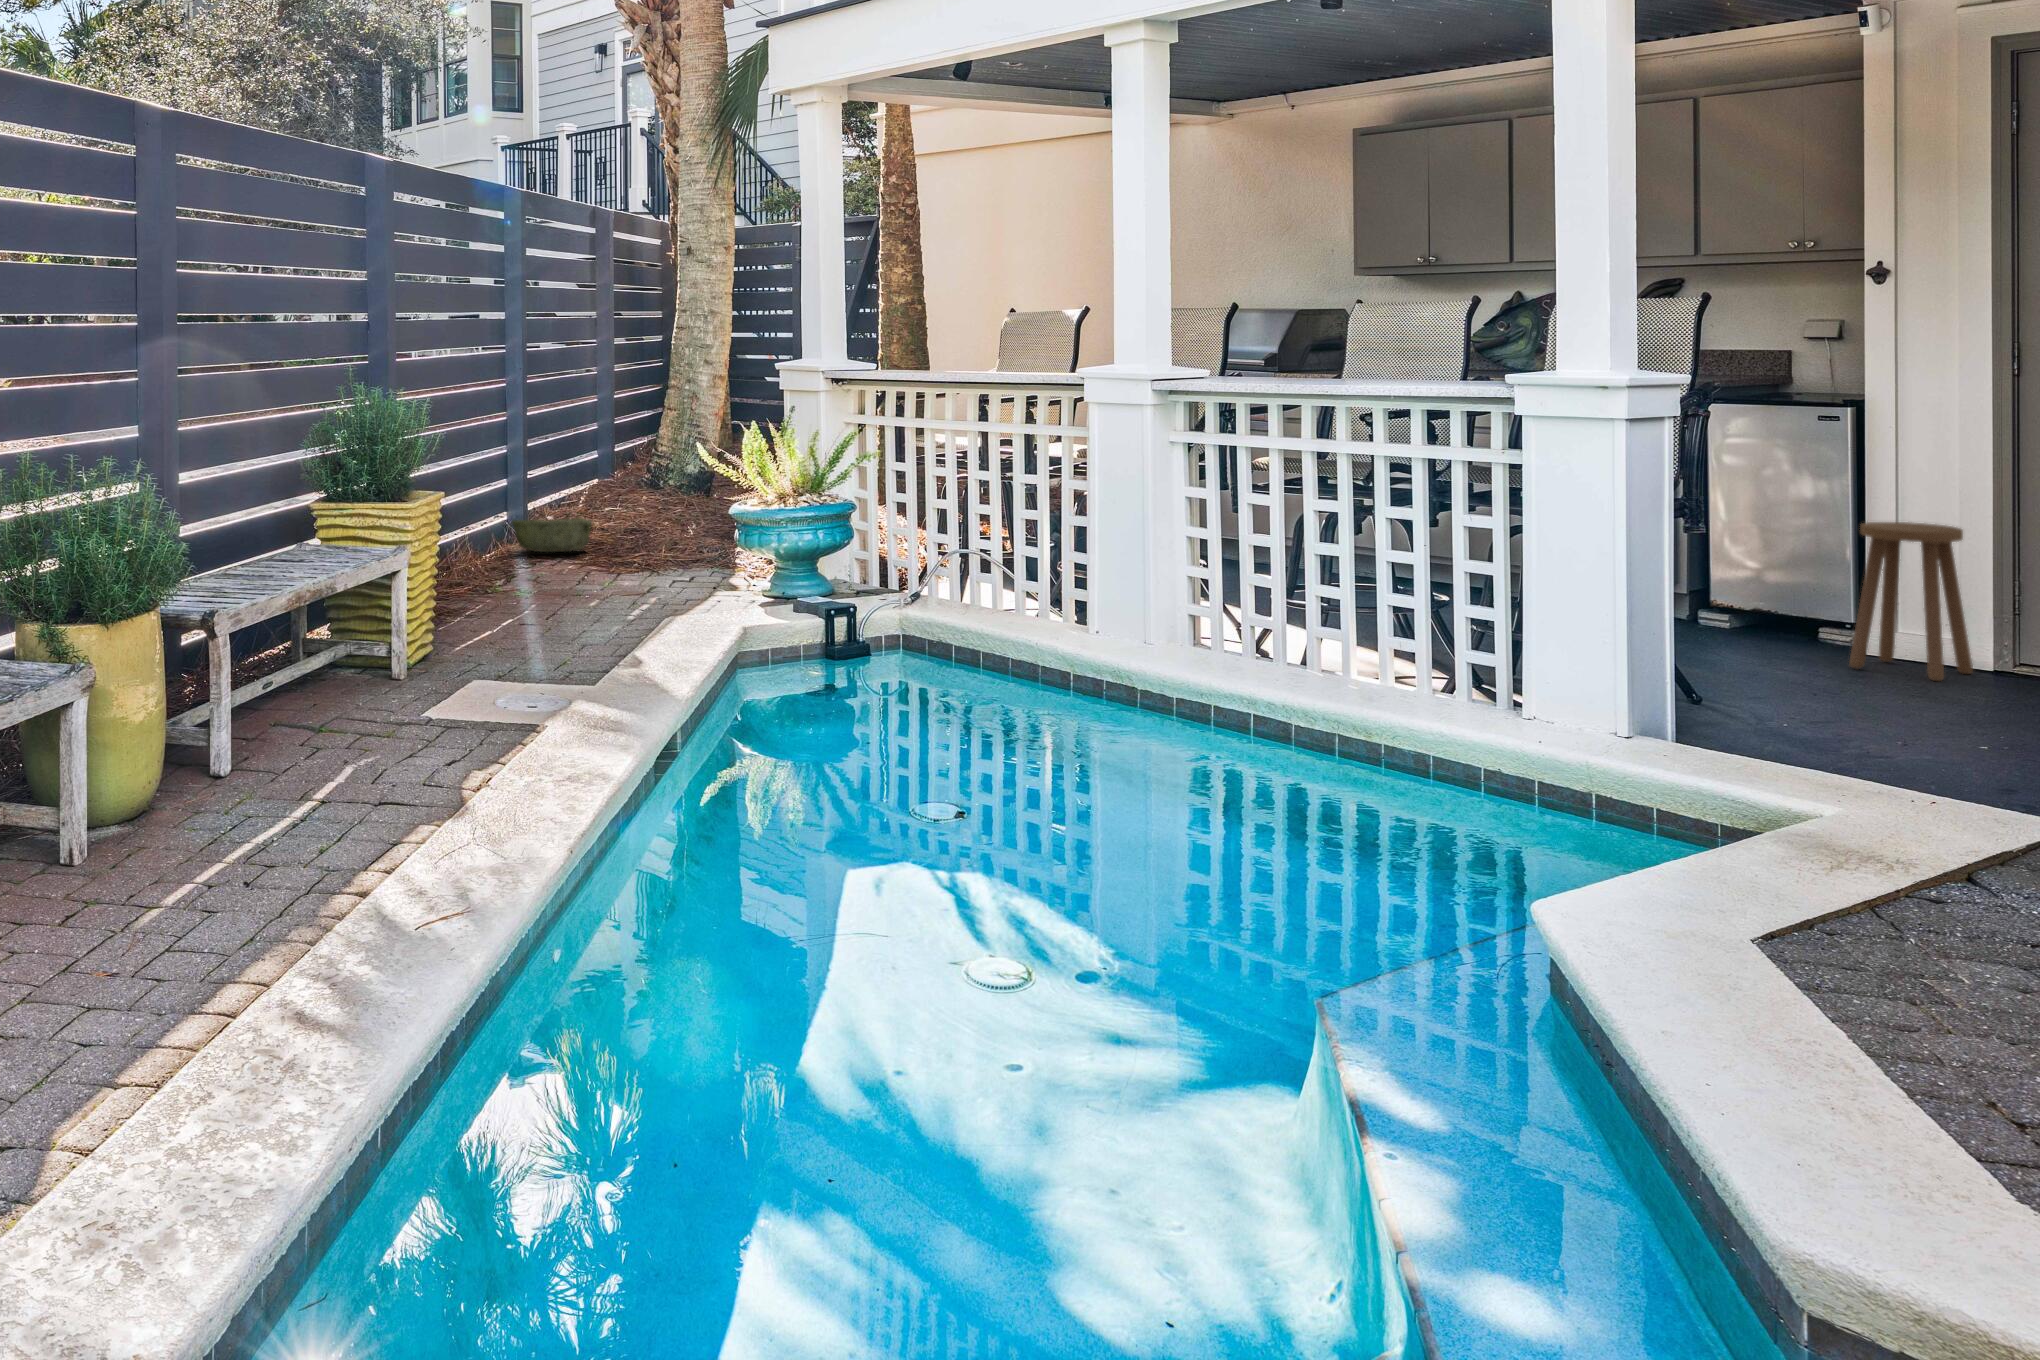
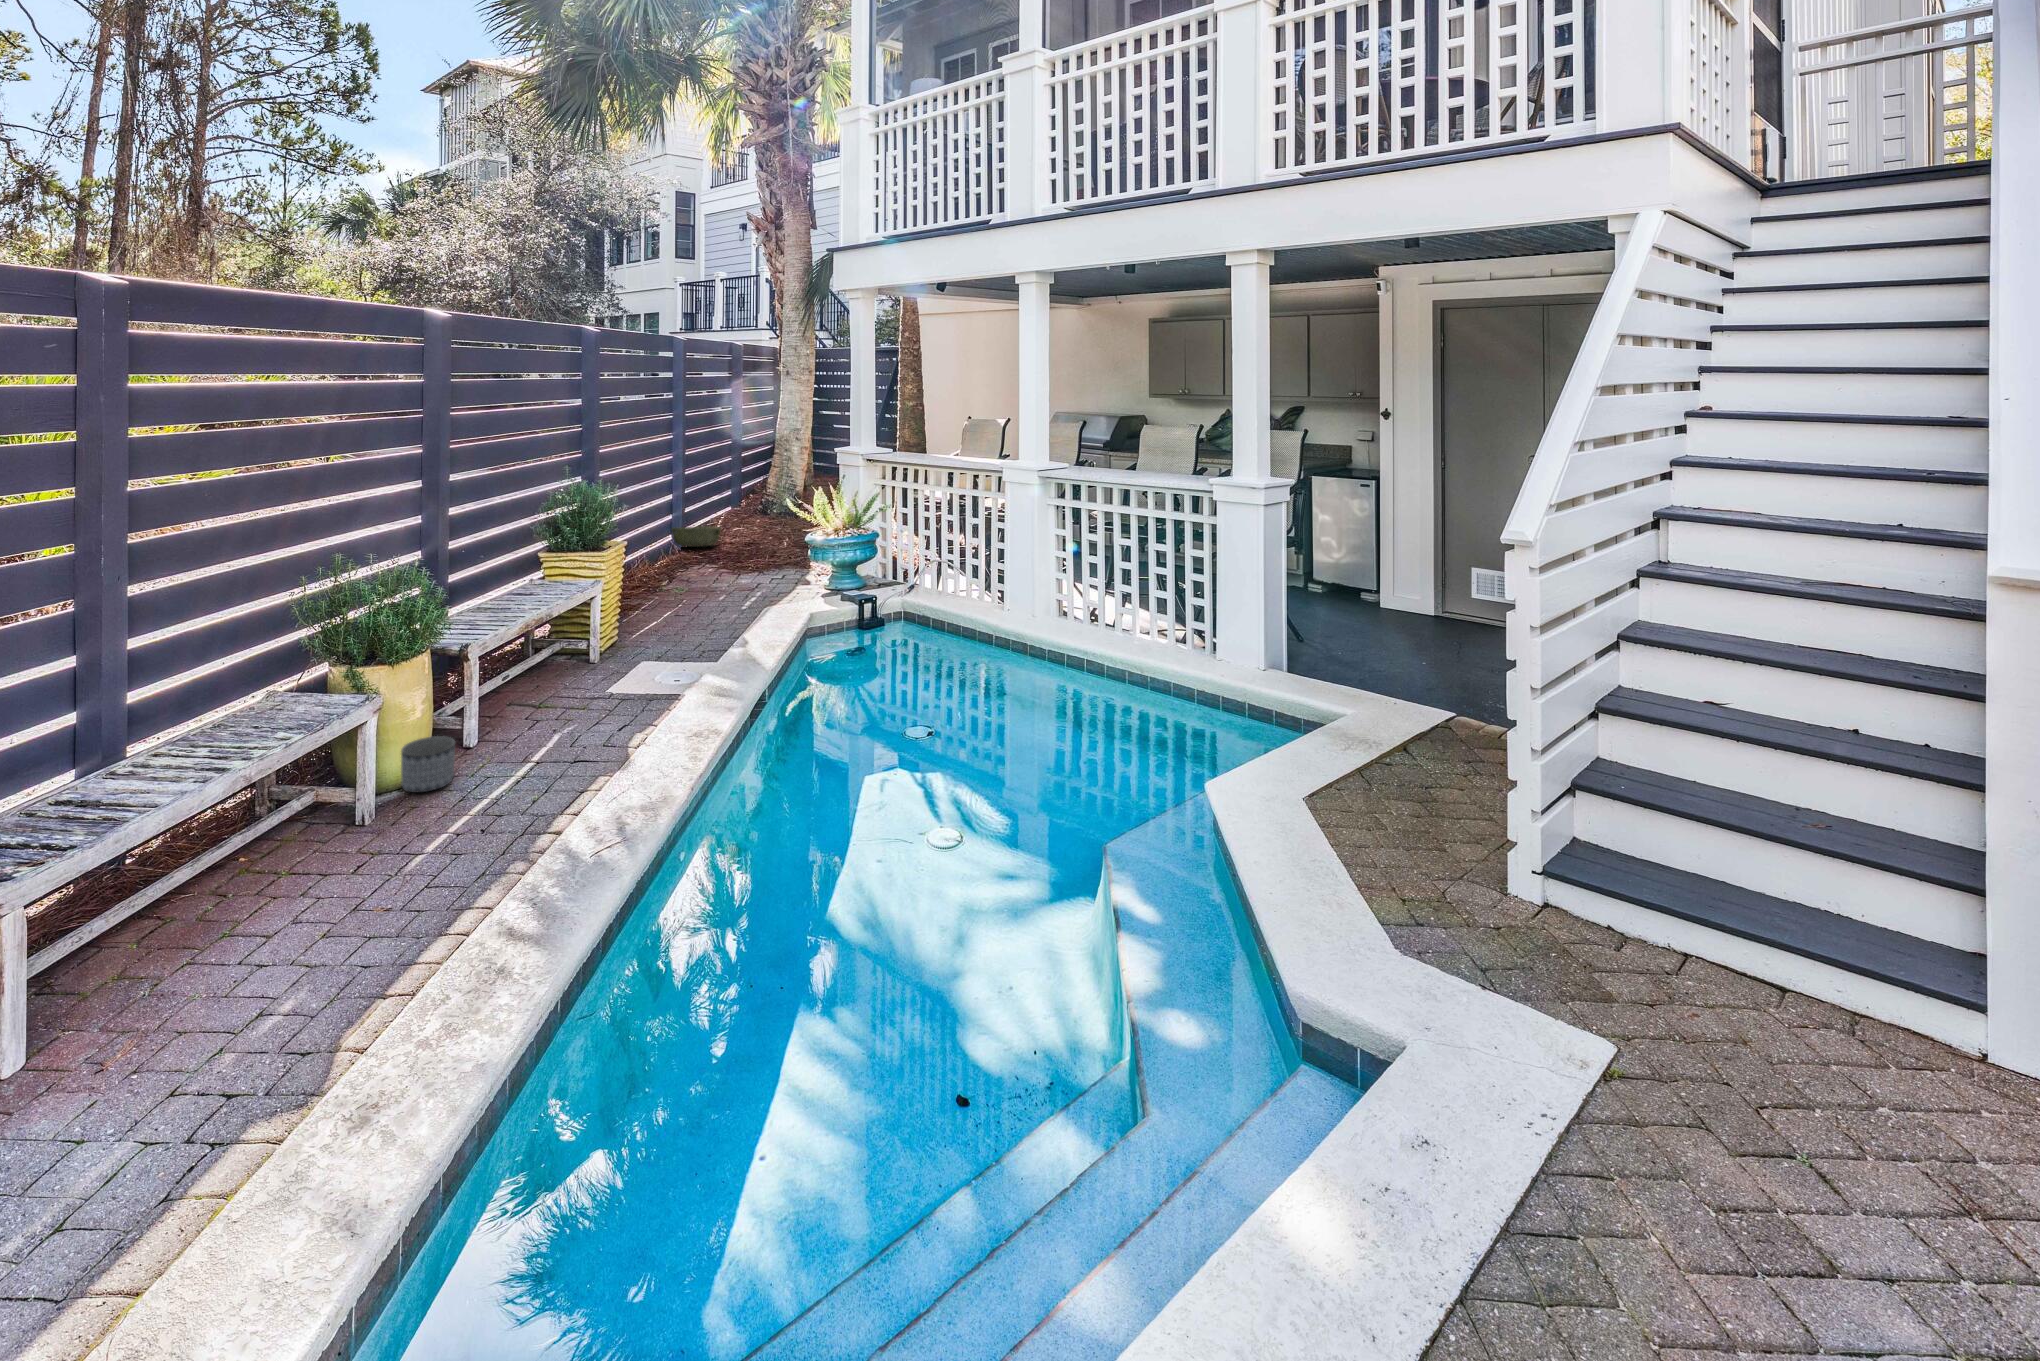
stool: present [1849,522,1973,681] -> none [1350,550,1401,631]
planter: none [122,758,200,839] -> present [401,736,455,792]

